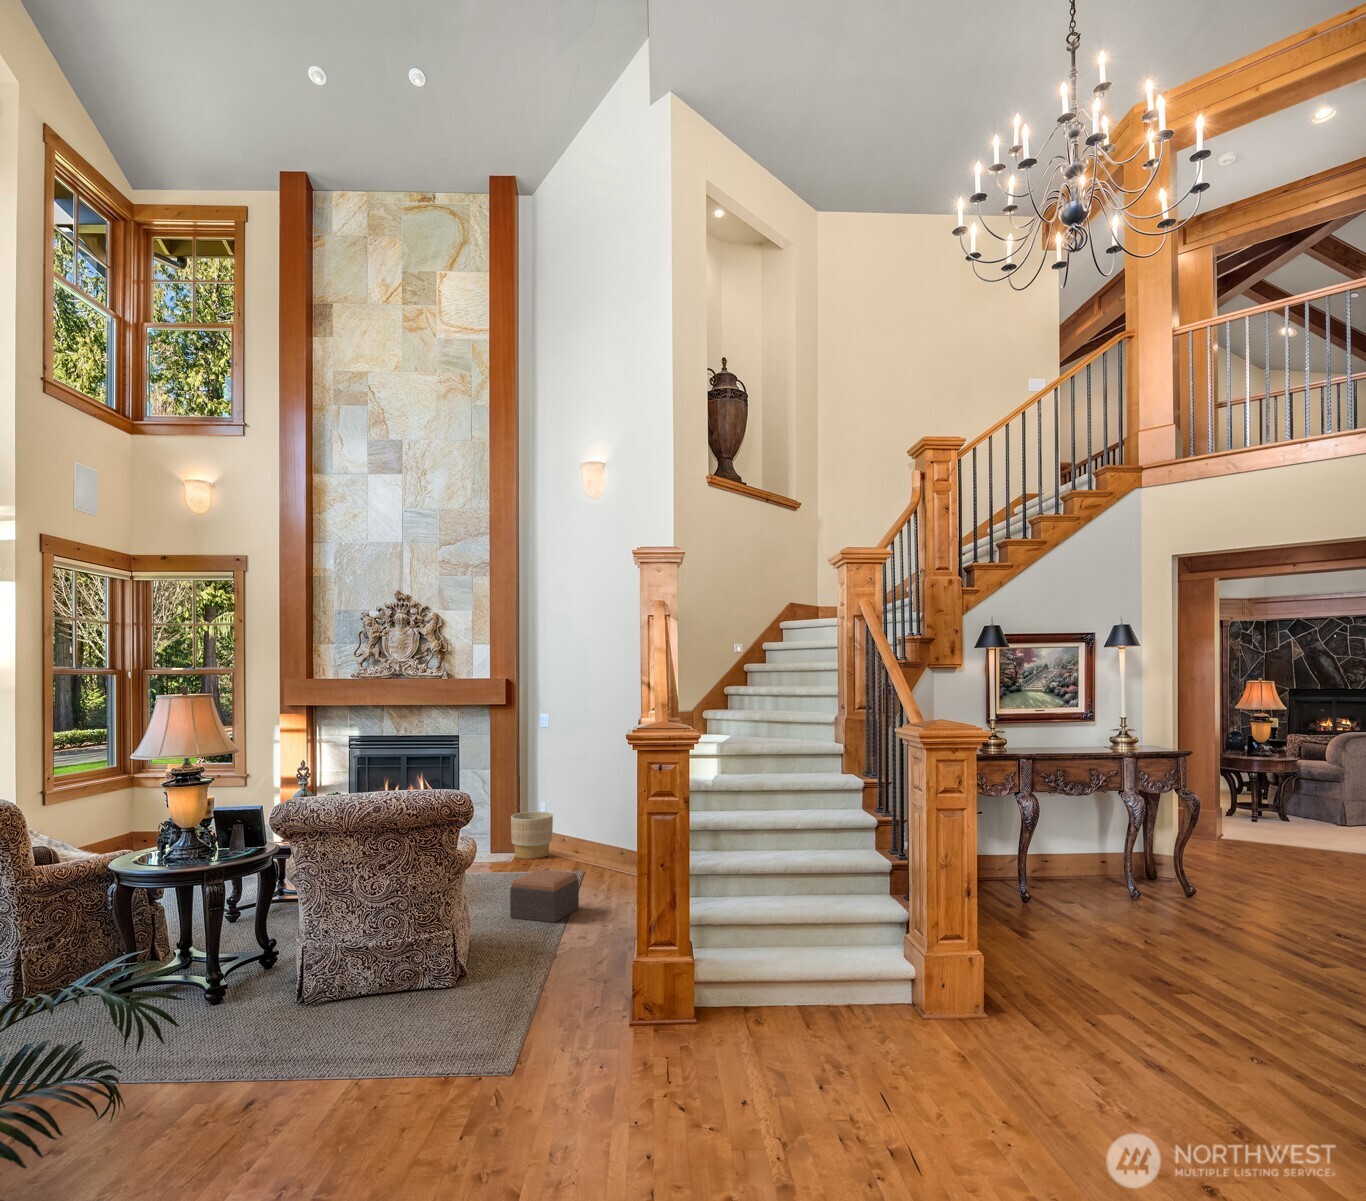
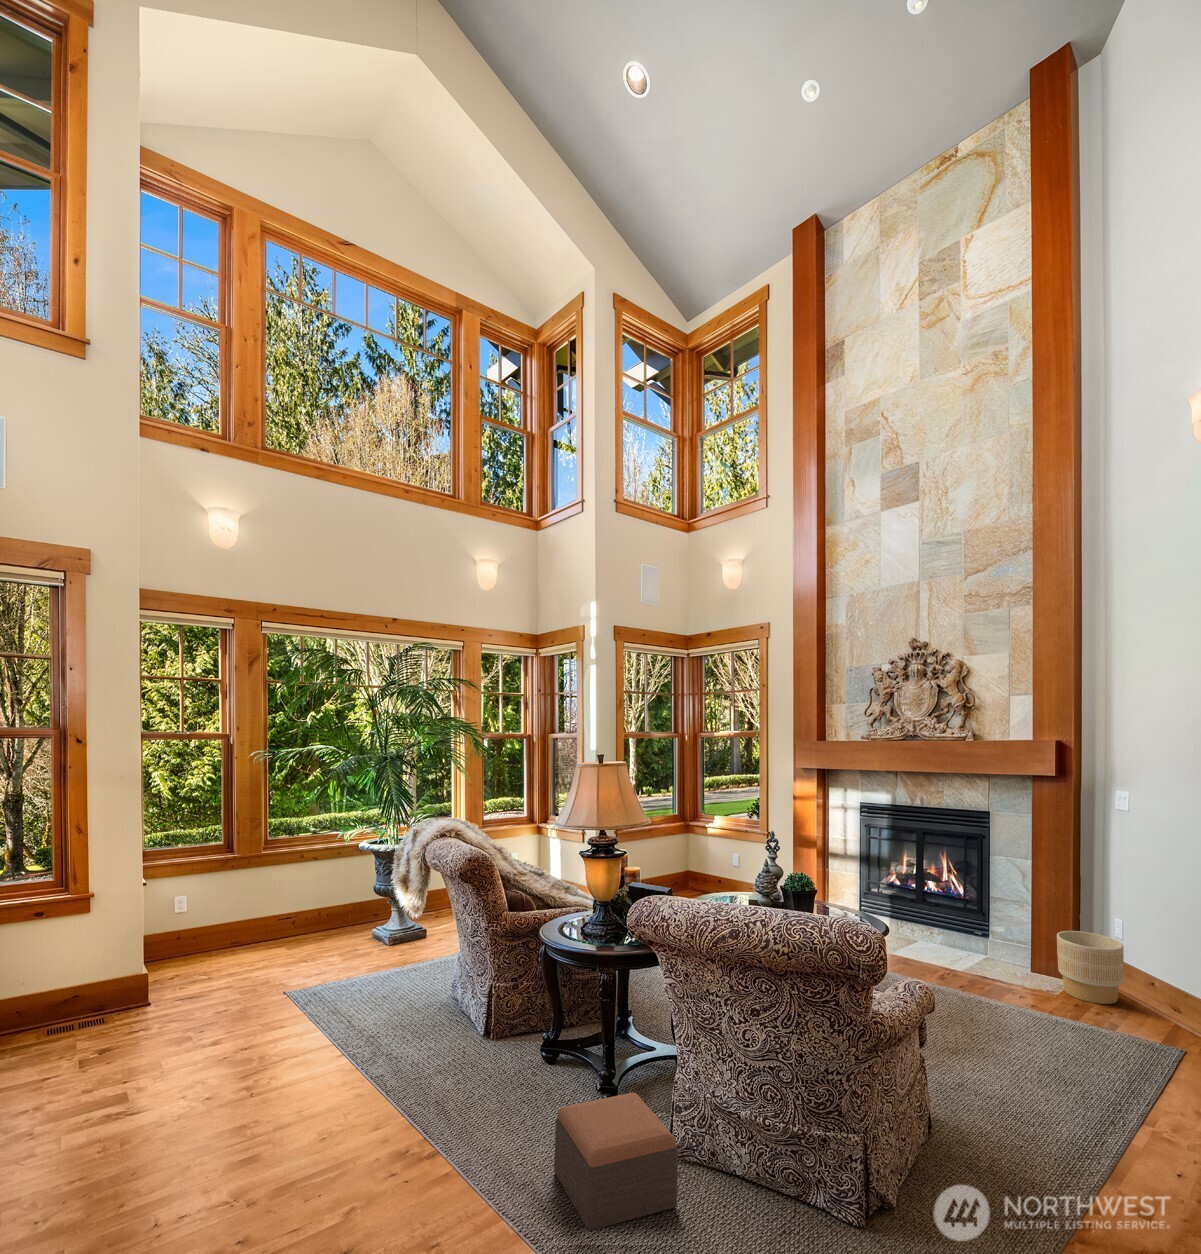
footstool: present [510,870,579,923] -> present [554,1093,678,1231]

